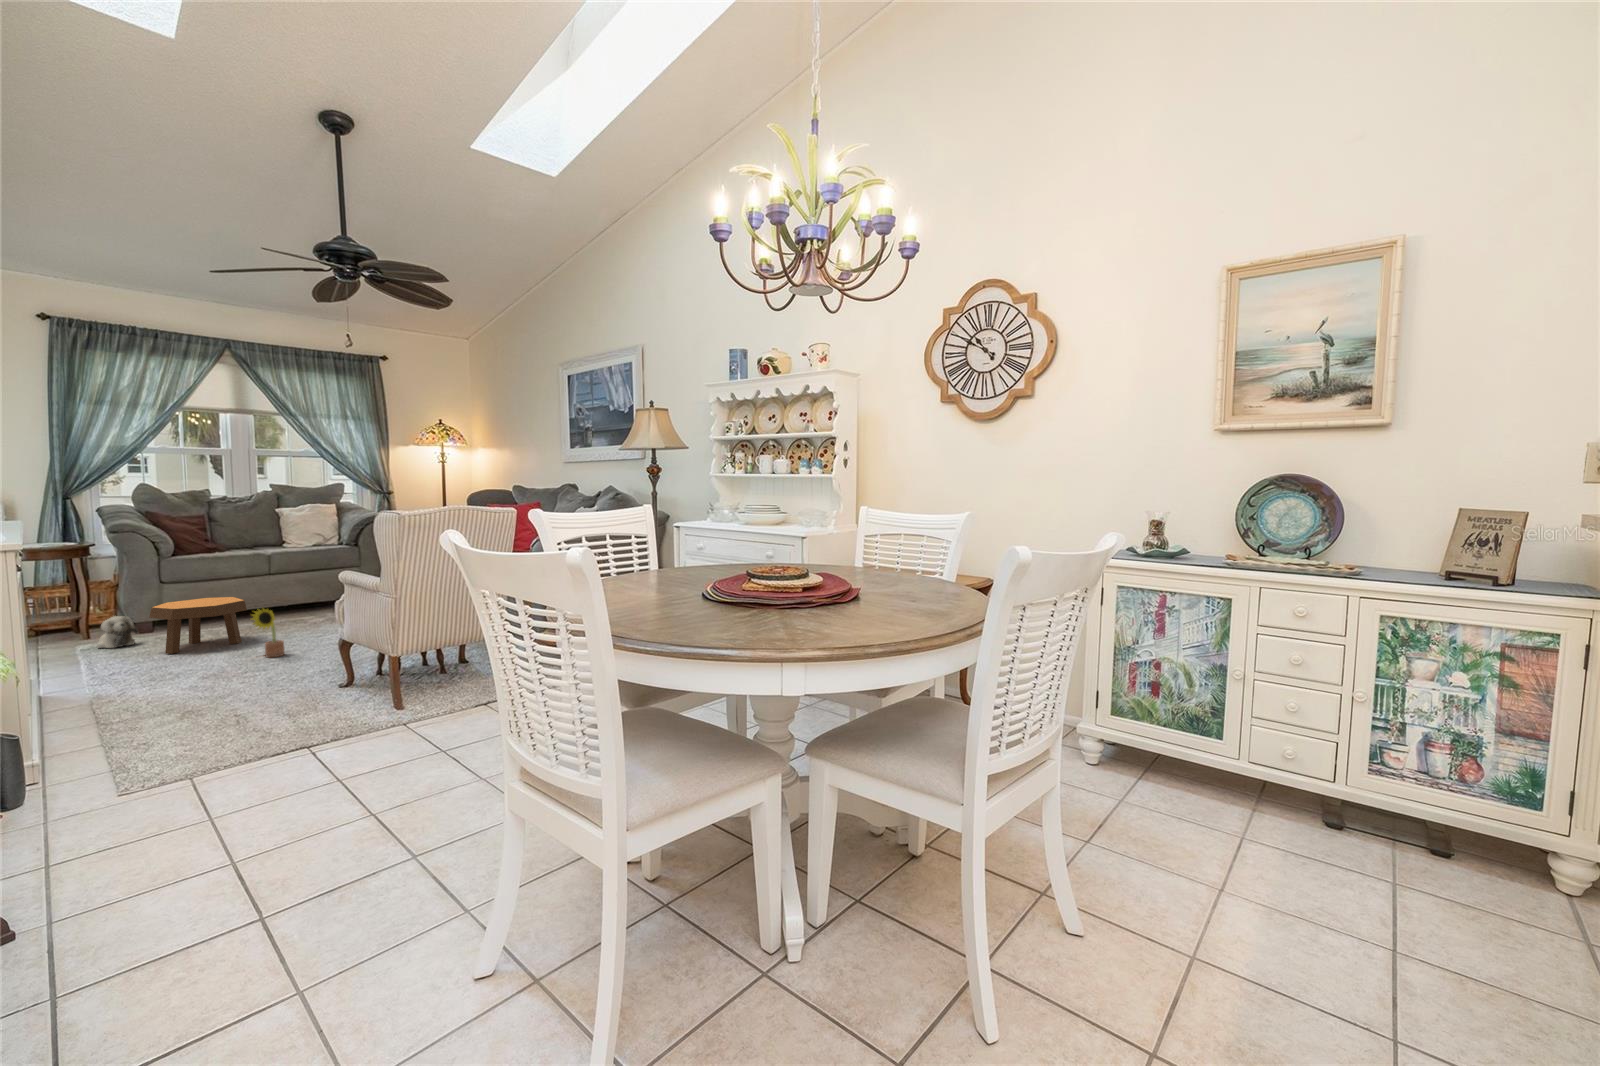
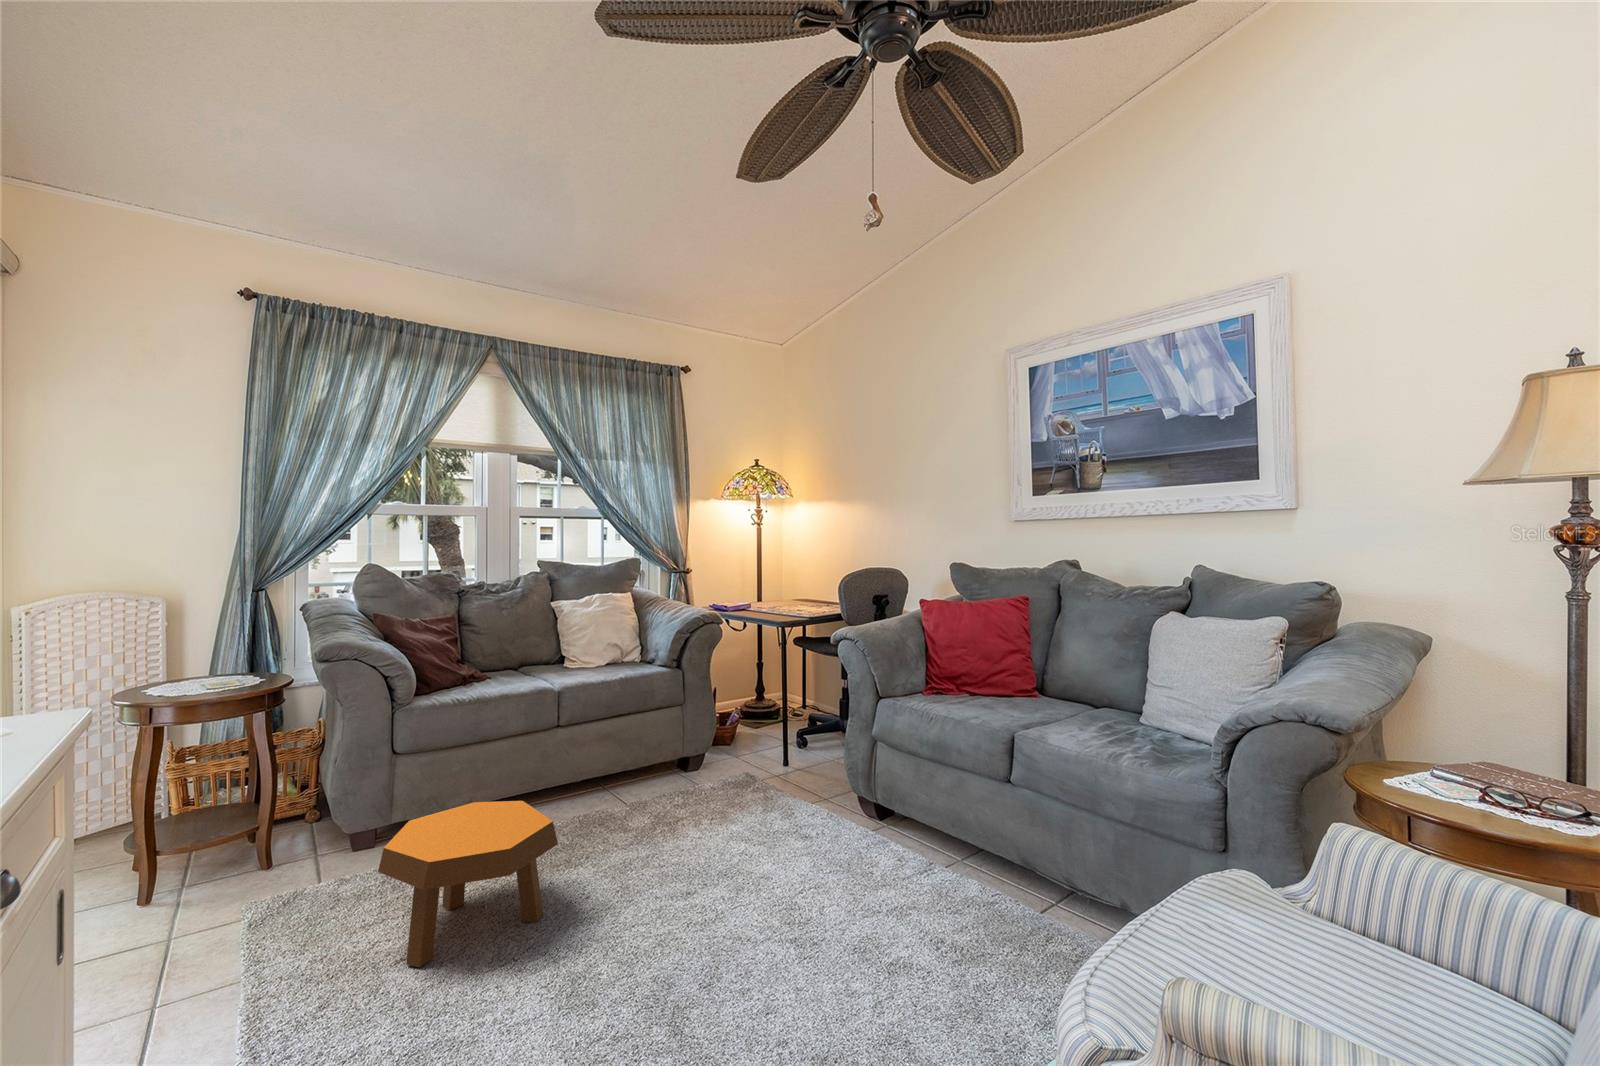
decorative plant: present [251,608,285,657] -> none [597,887,661,1011]
plush toy: present [97,616,138,648] -> none [277,843,352,919]

